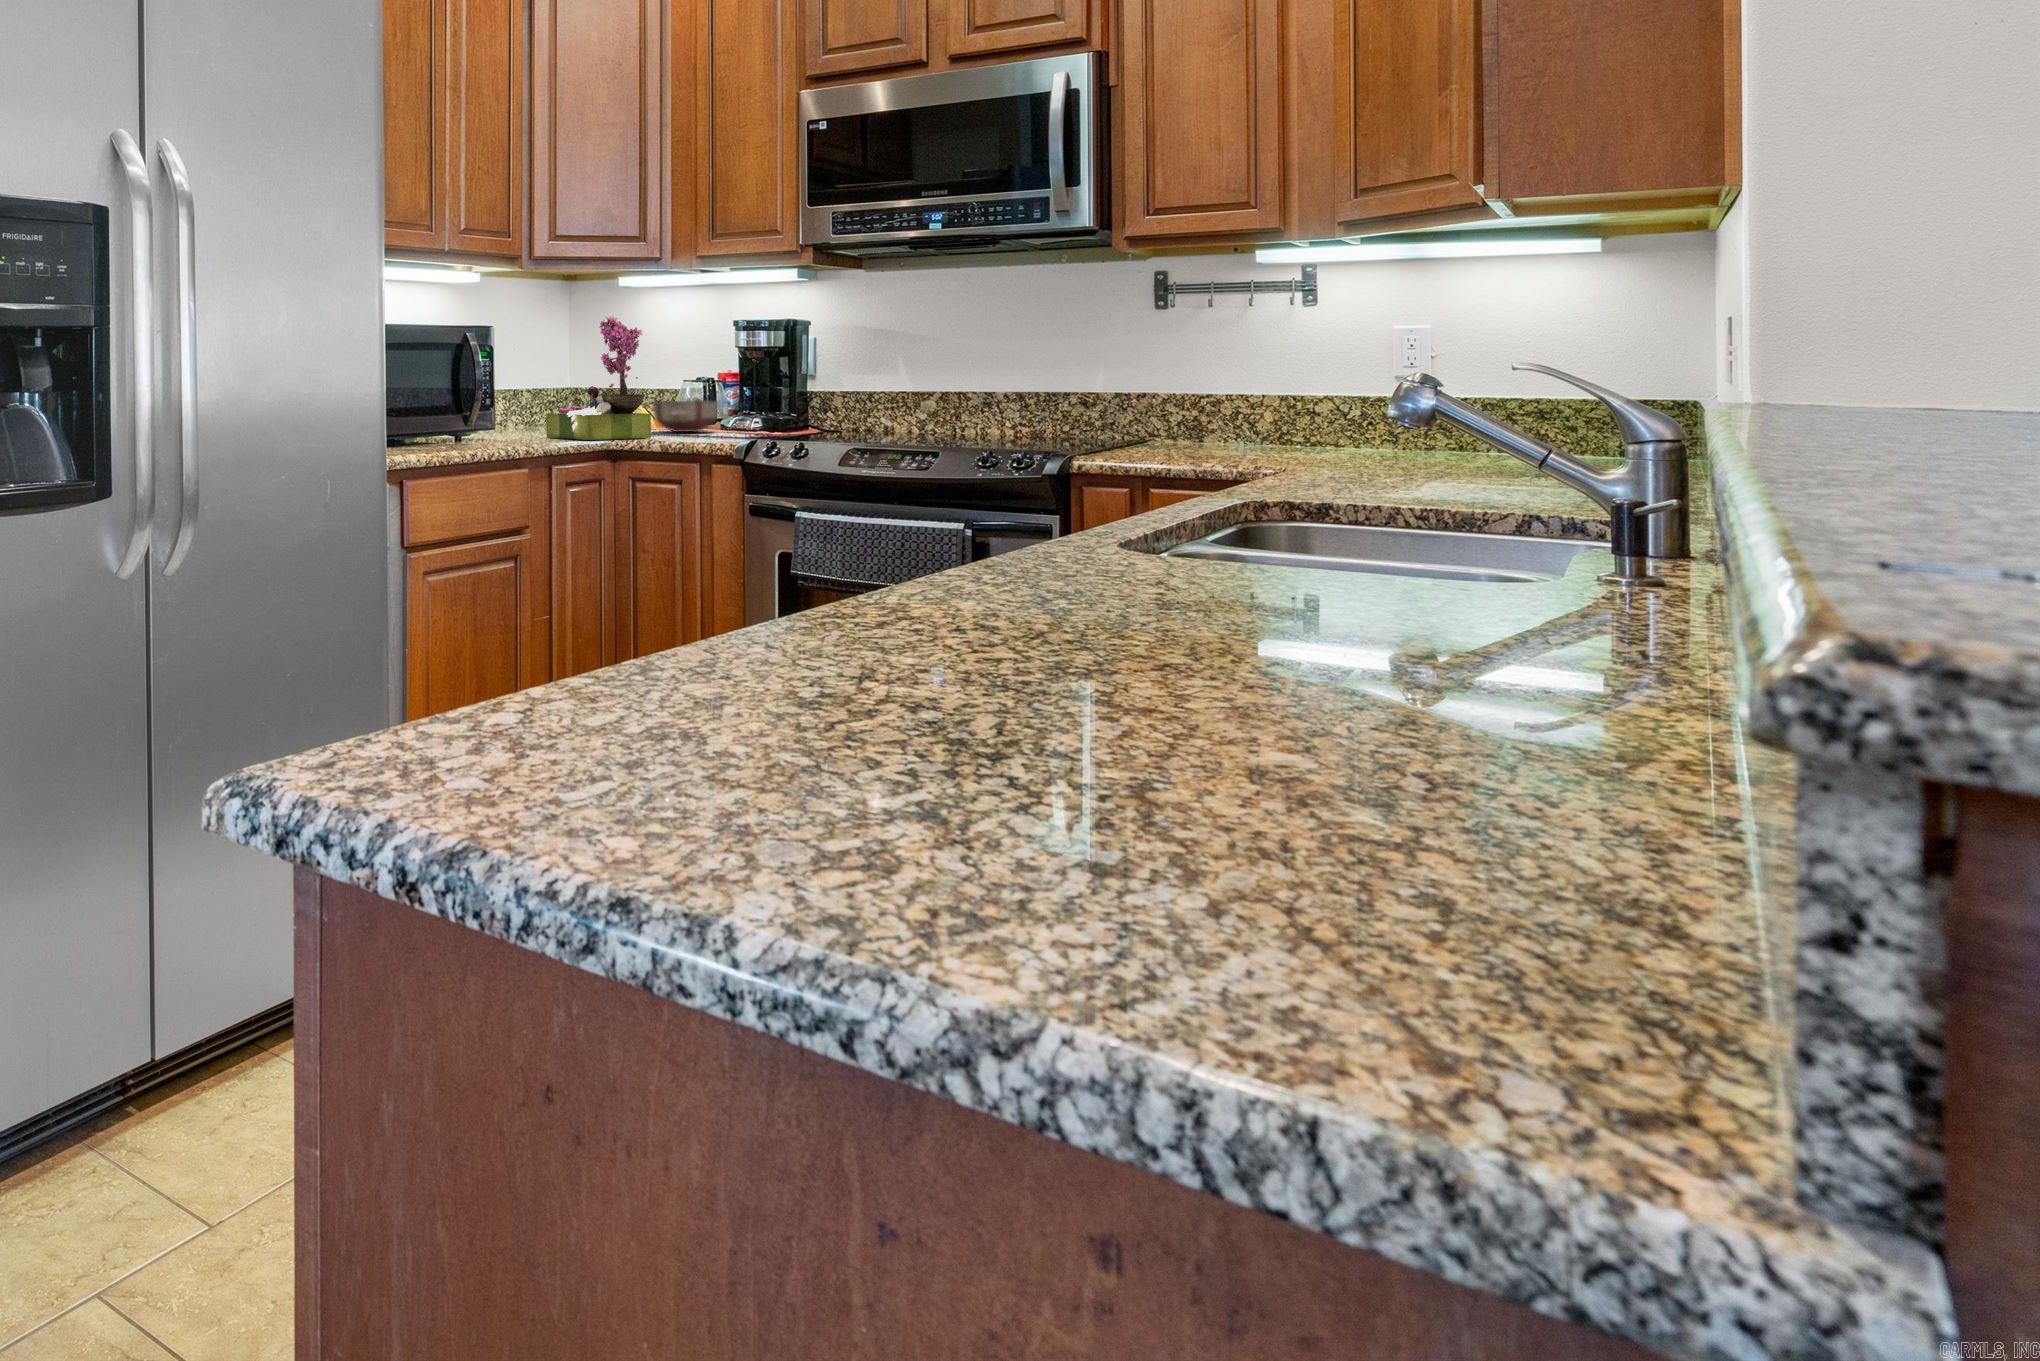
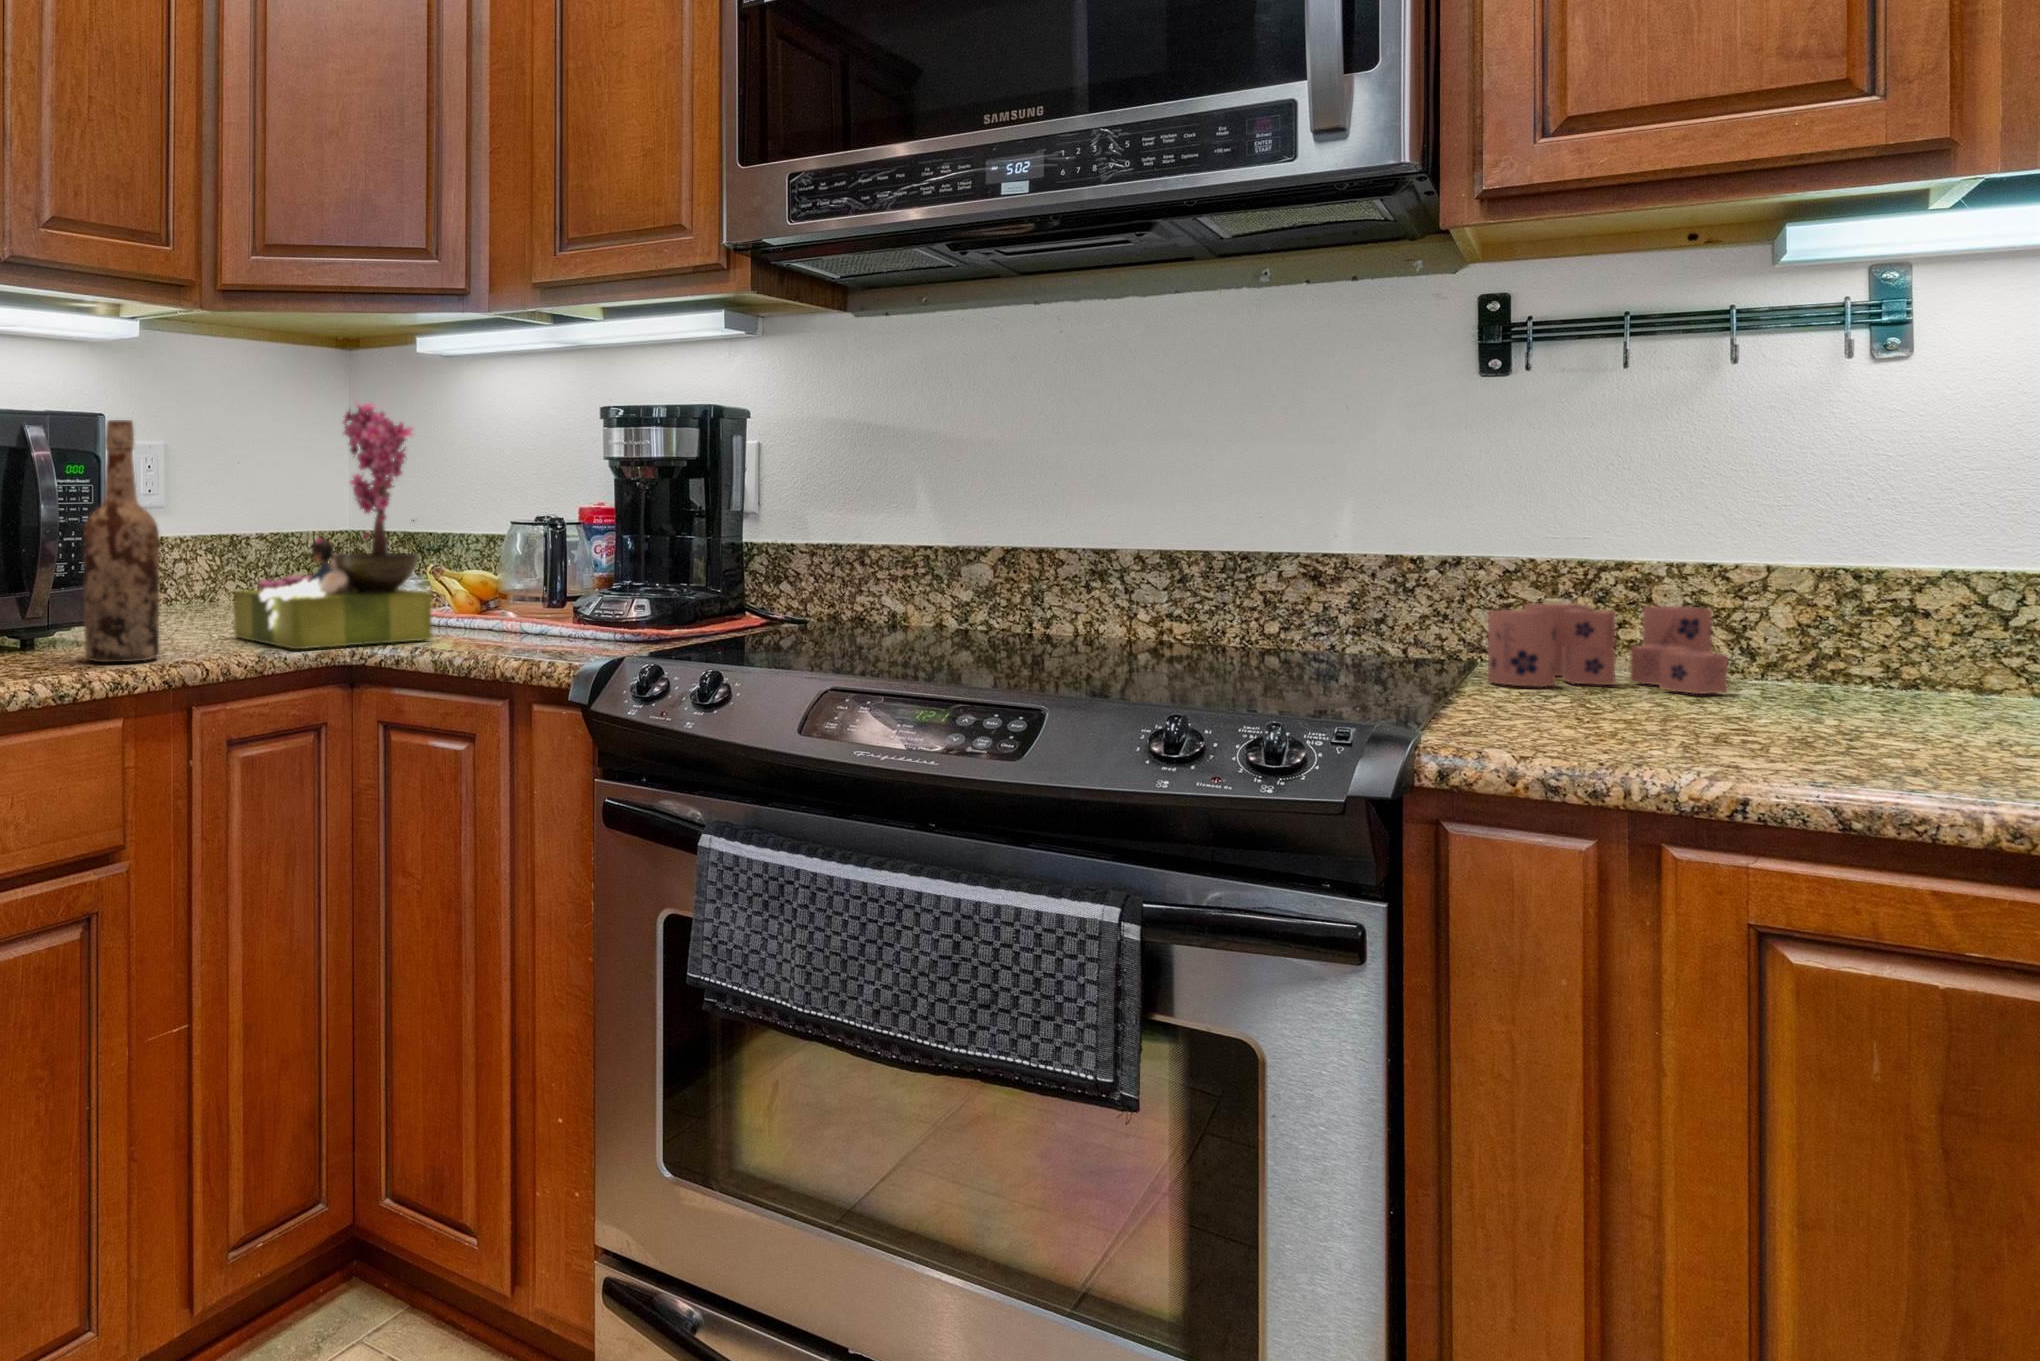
wine bottle: none [493,328,529,443] -> present [83,420,159,662]
ceramic bowl: present [653,399,718,432] -> none [461,558,582,619]
candle: none [1147,414,1247,449] -> present [1488,603,1728,694]

